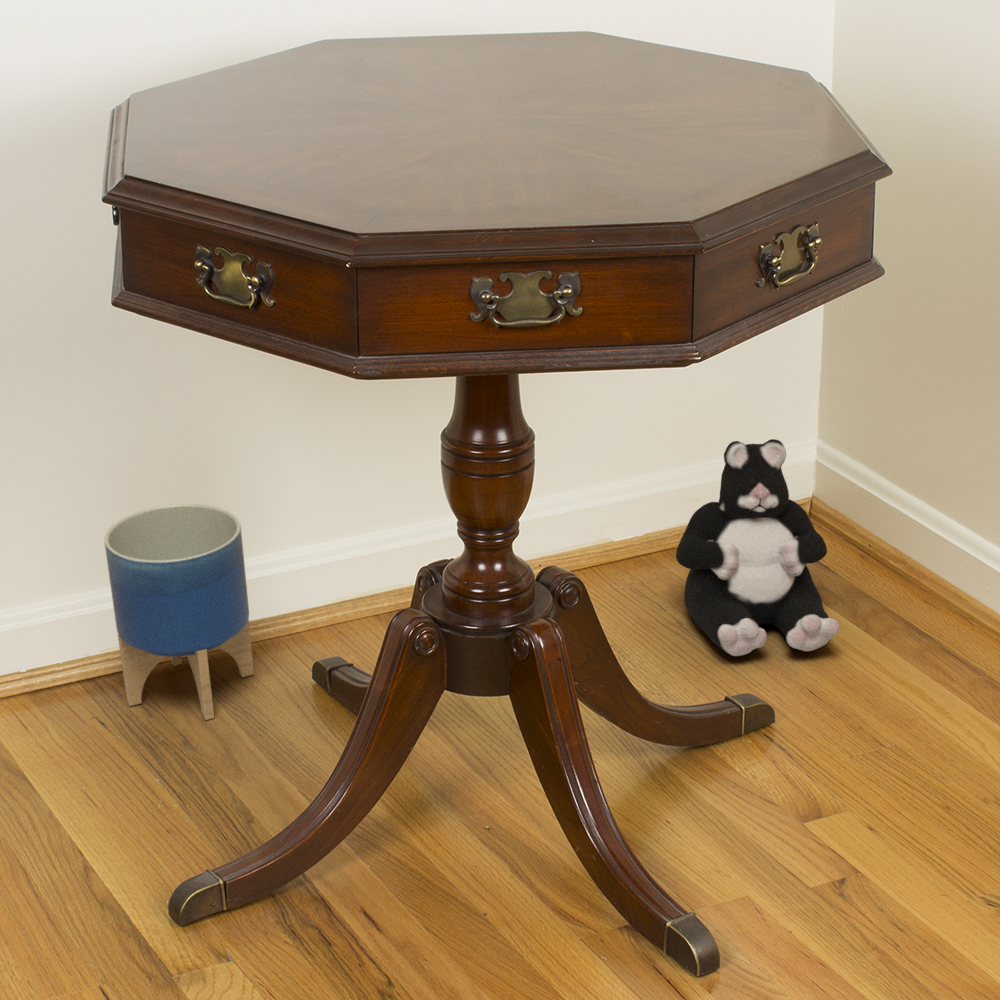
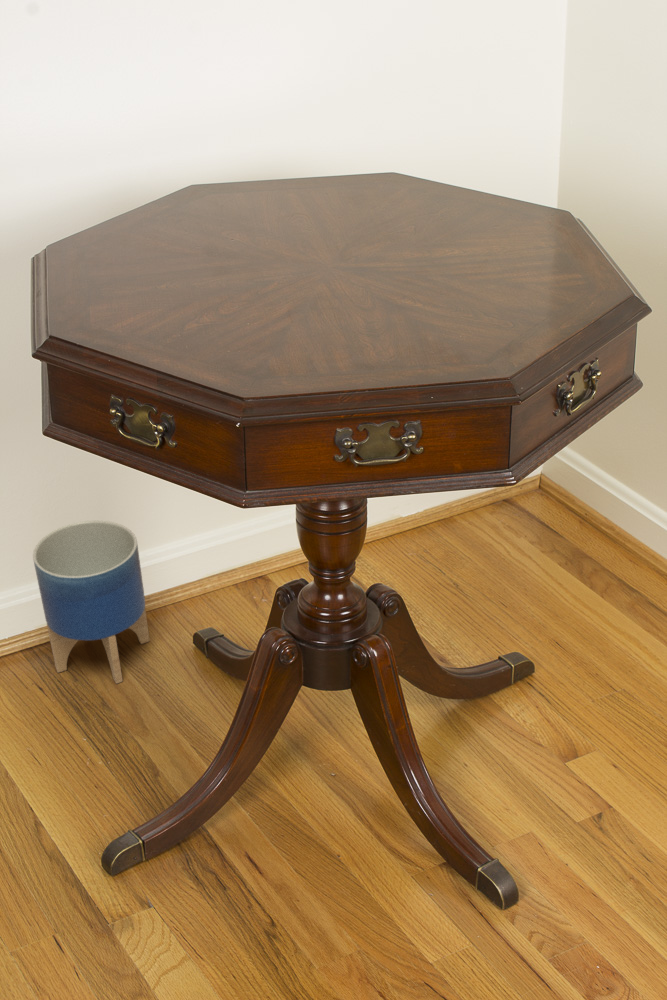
plush toy: present [676,439,839,656] -> none [456,456,577,617]

